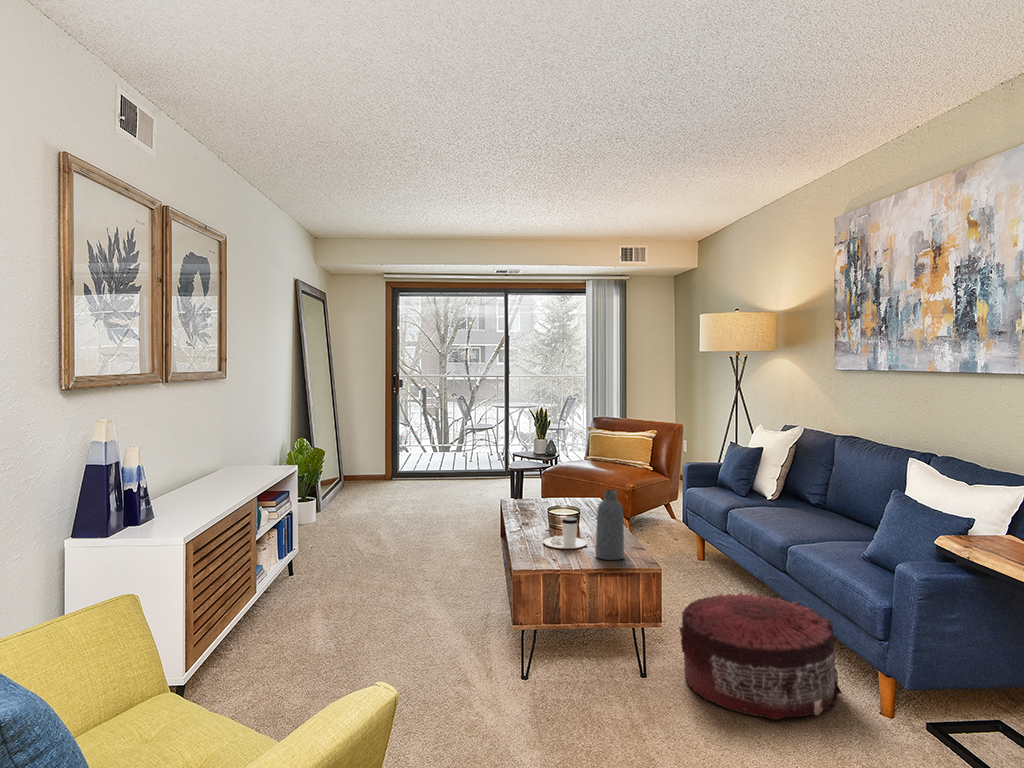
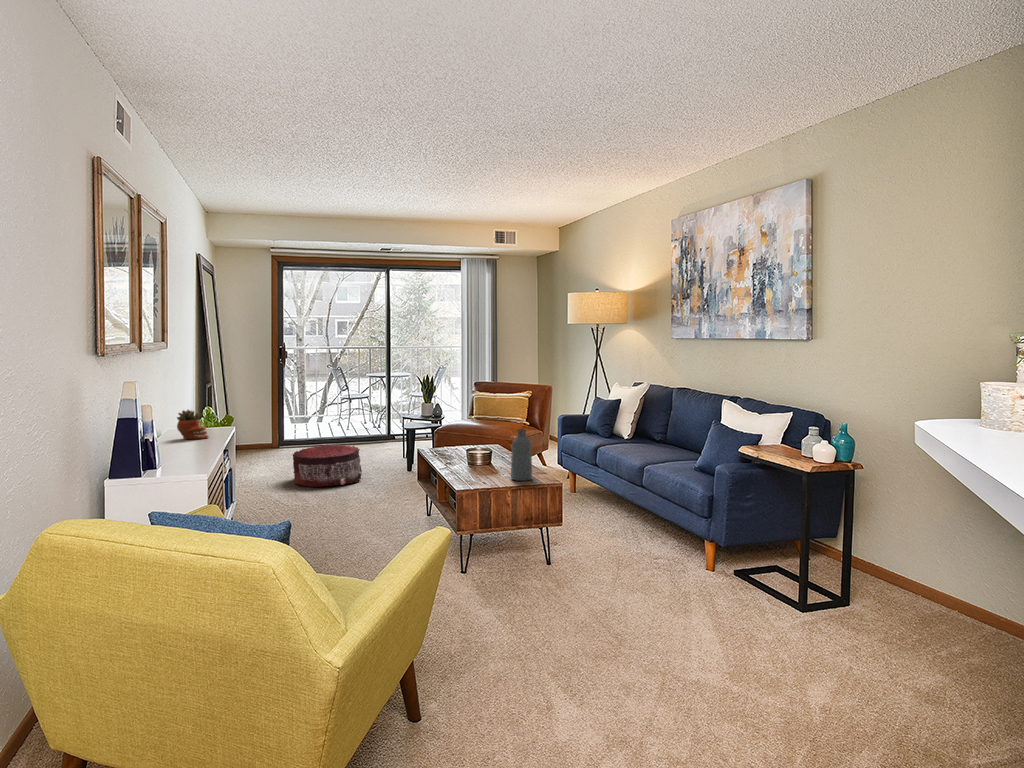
succulent planter: none [222,446,255,480] -> present [177,410,208,439]
coffee cup: present [543,517,587,549] -> none [468,453,501,476]
pouf: present [679,592,842,720] -> present [293,445,362,487]

